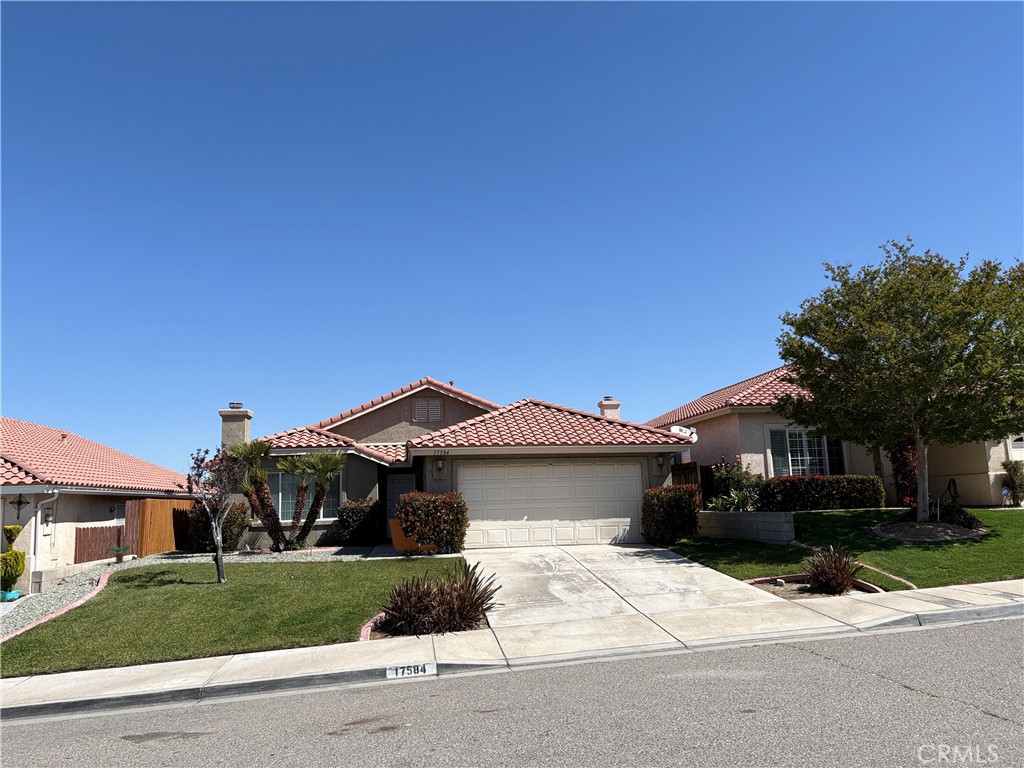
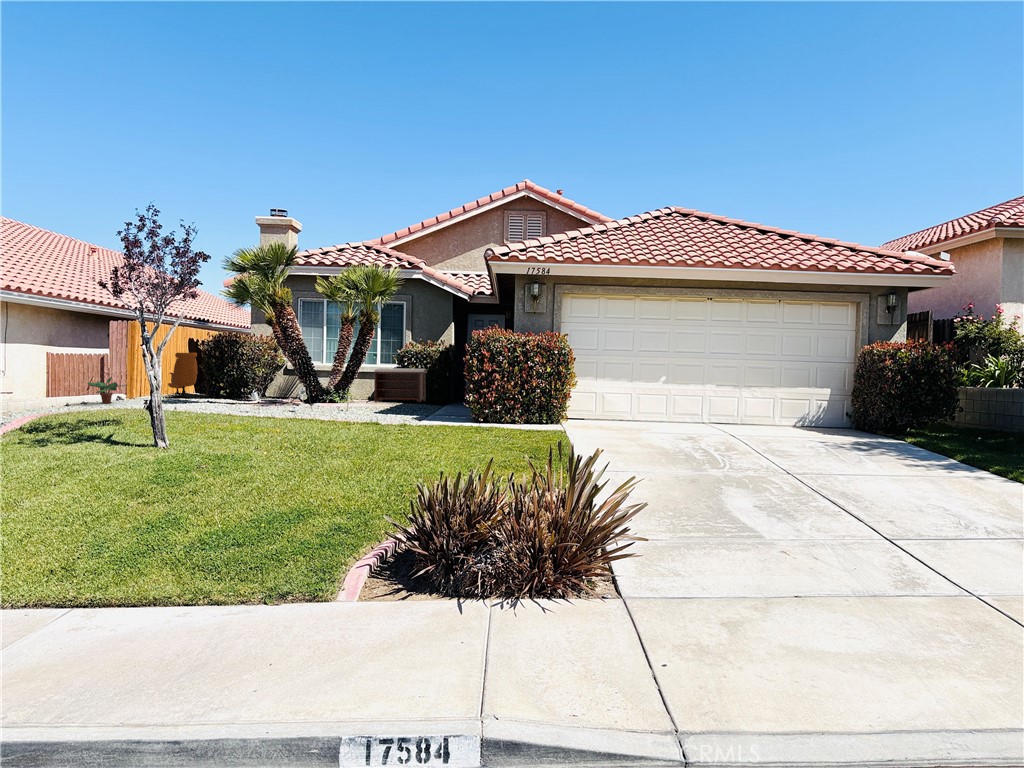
lounge chair: present [389,519,437,559] -> present [168,353,198,397]
bench: none [322,520,362,547] -> present [373,368,427,402]

